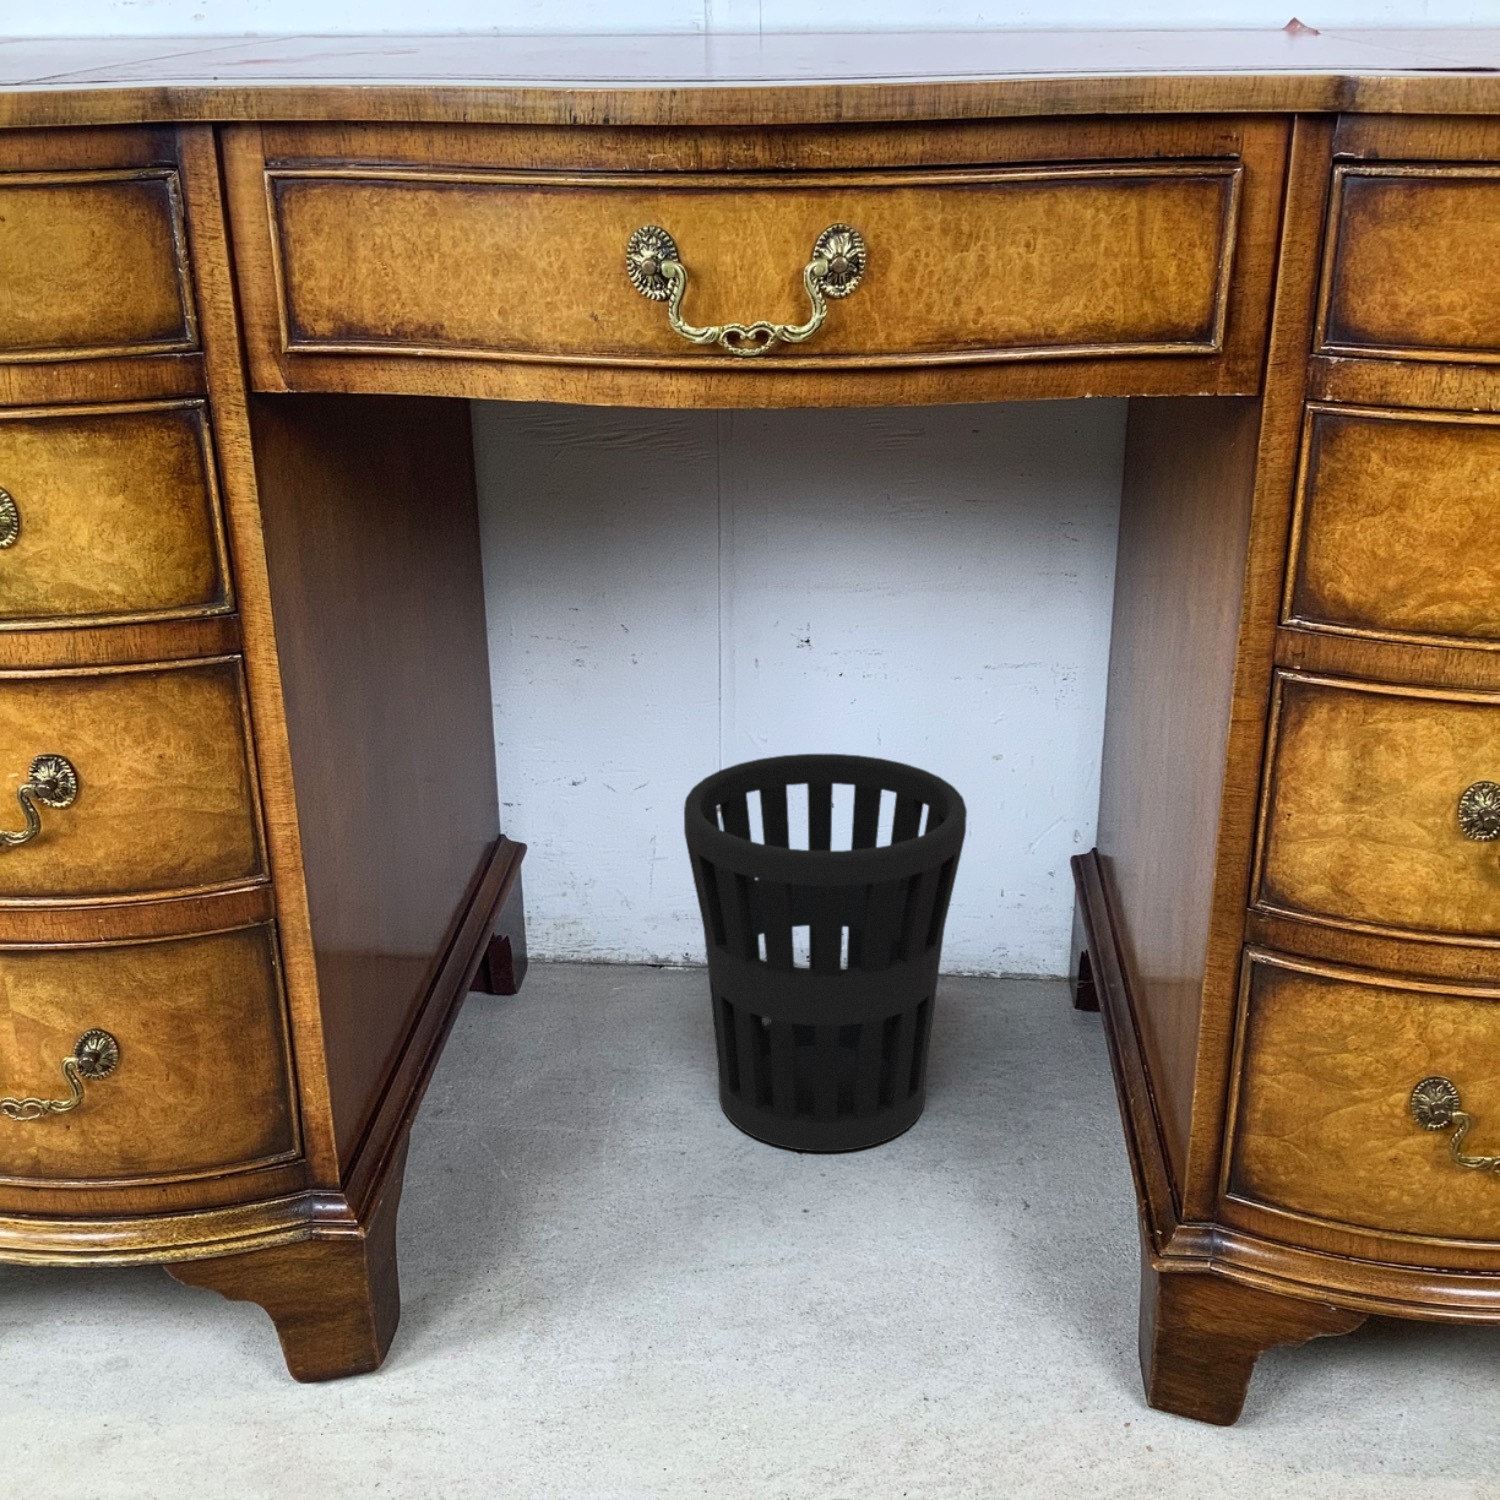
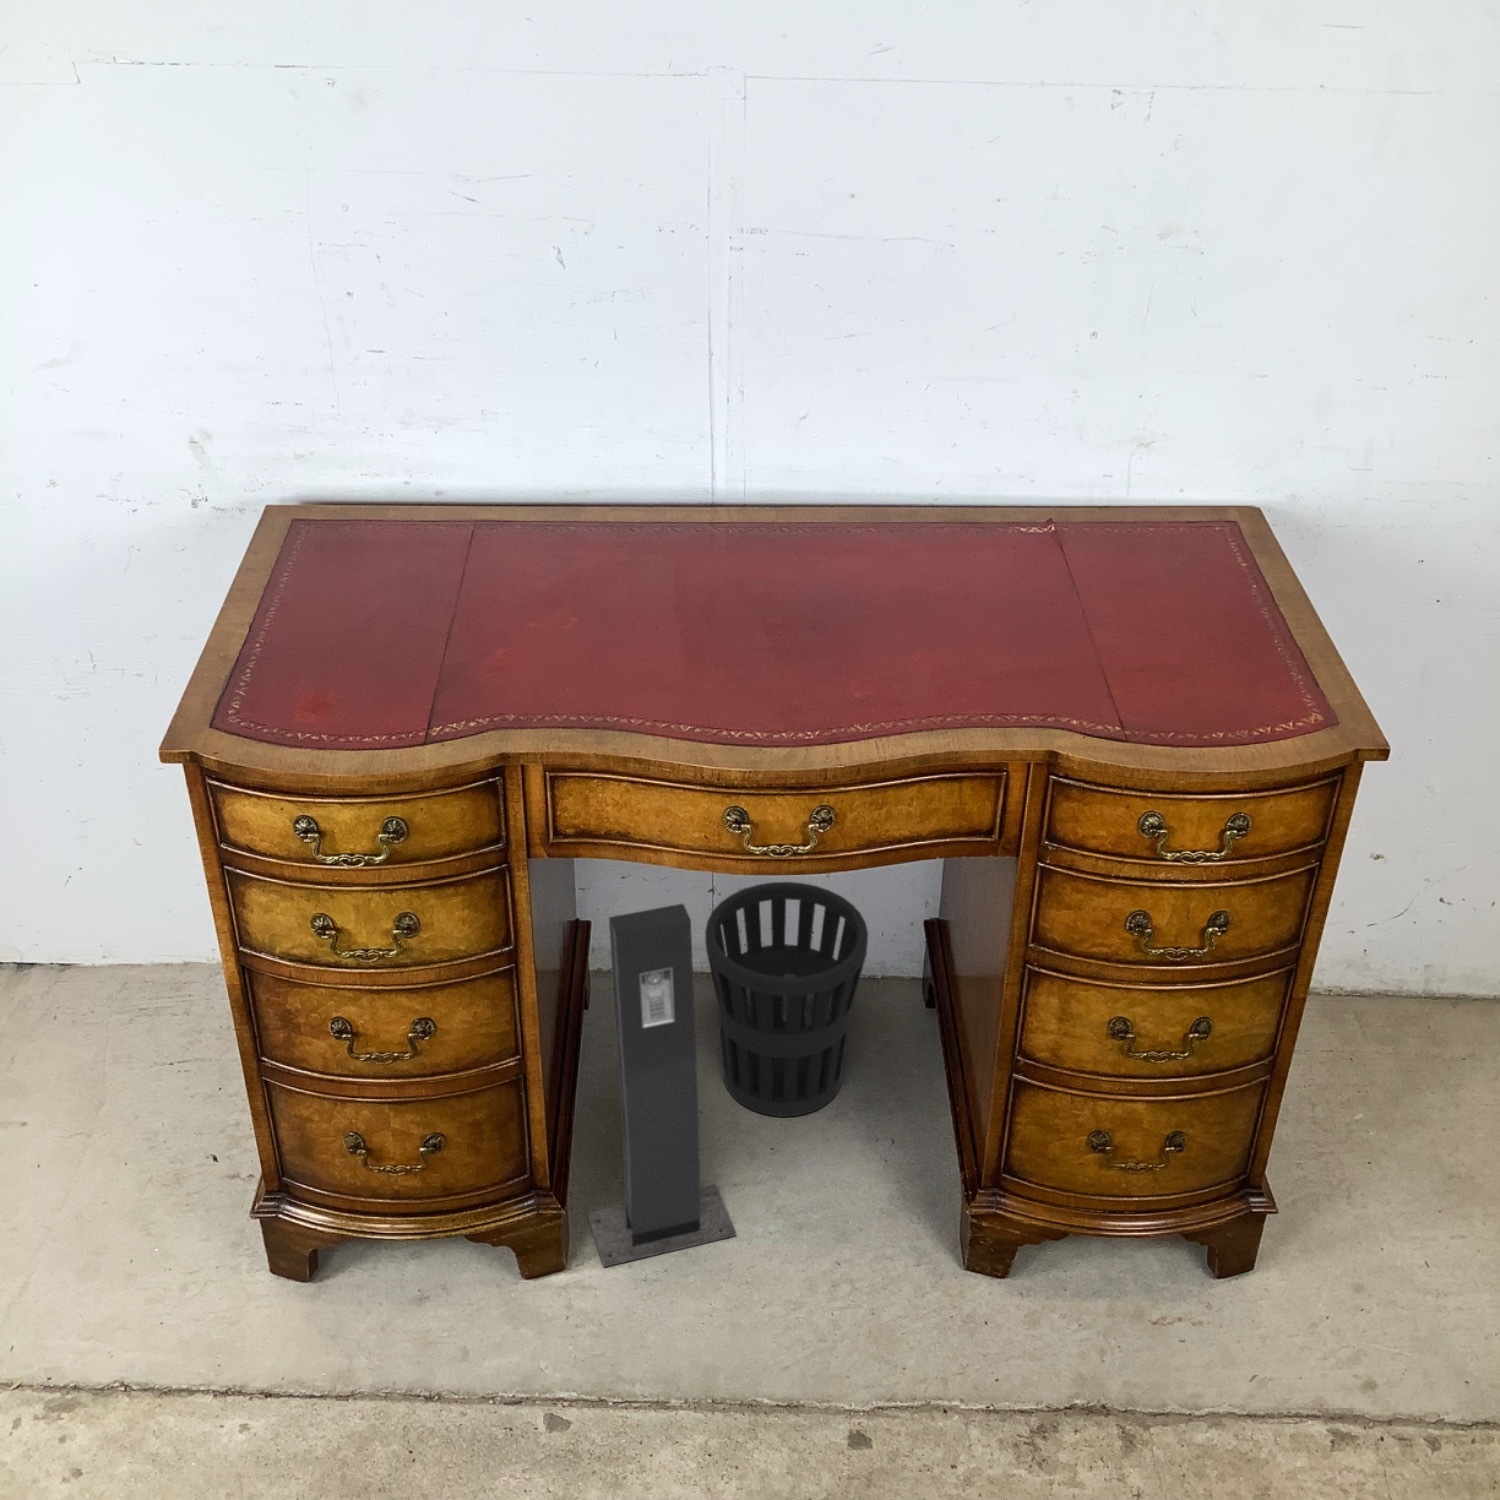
speaker: none [432,596,702,1368] -> present [587,904,736,1267]

